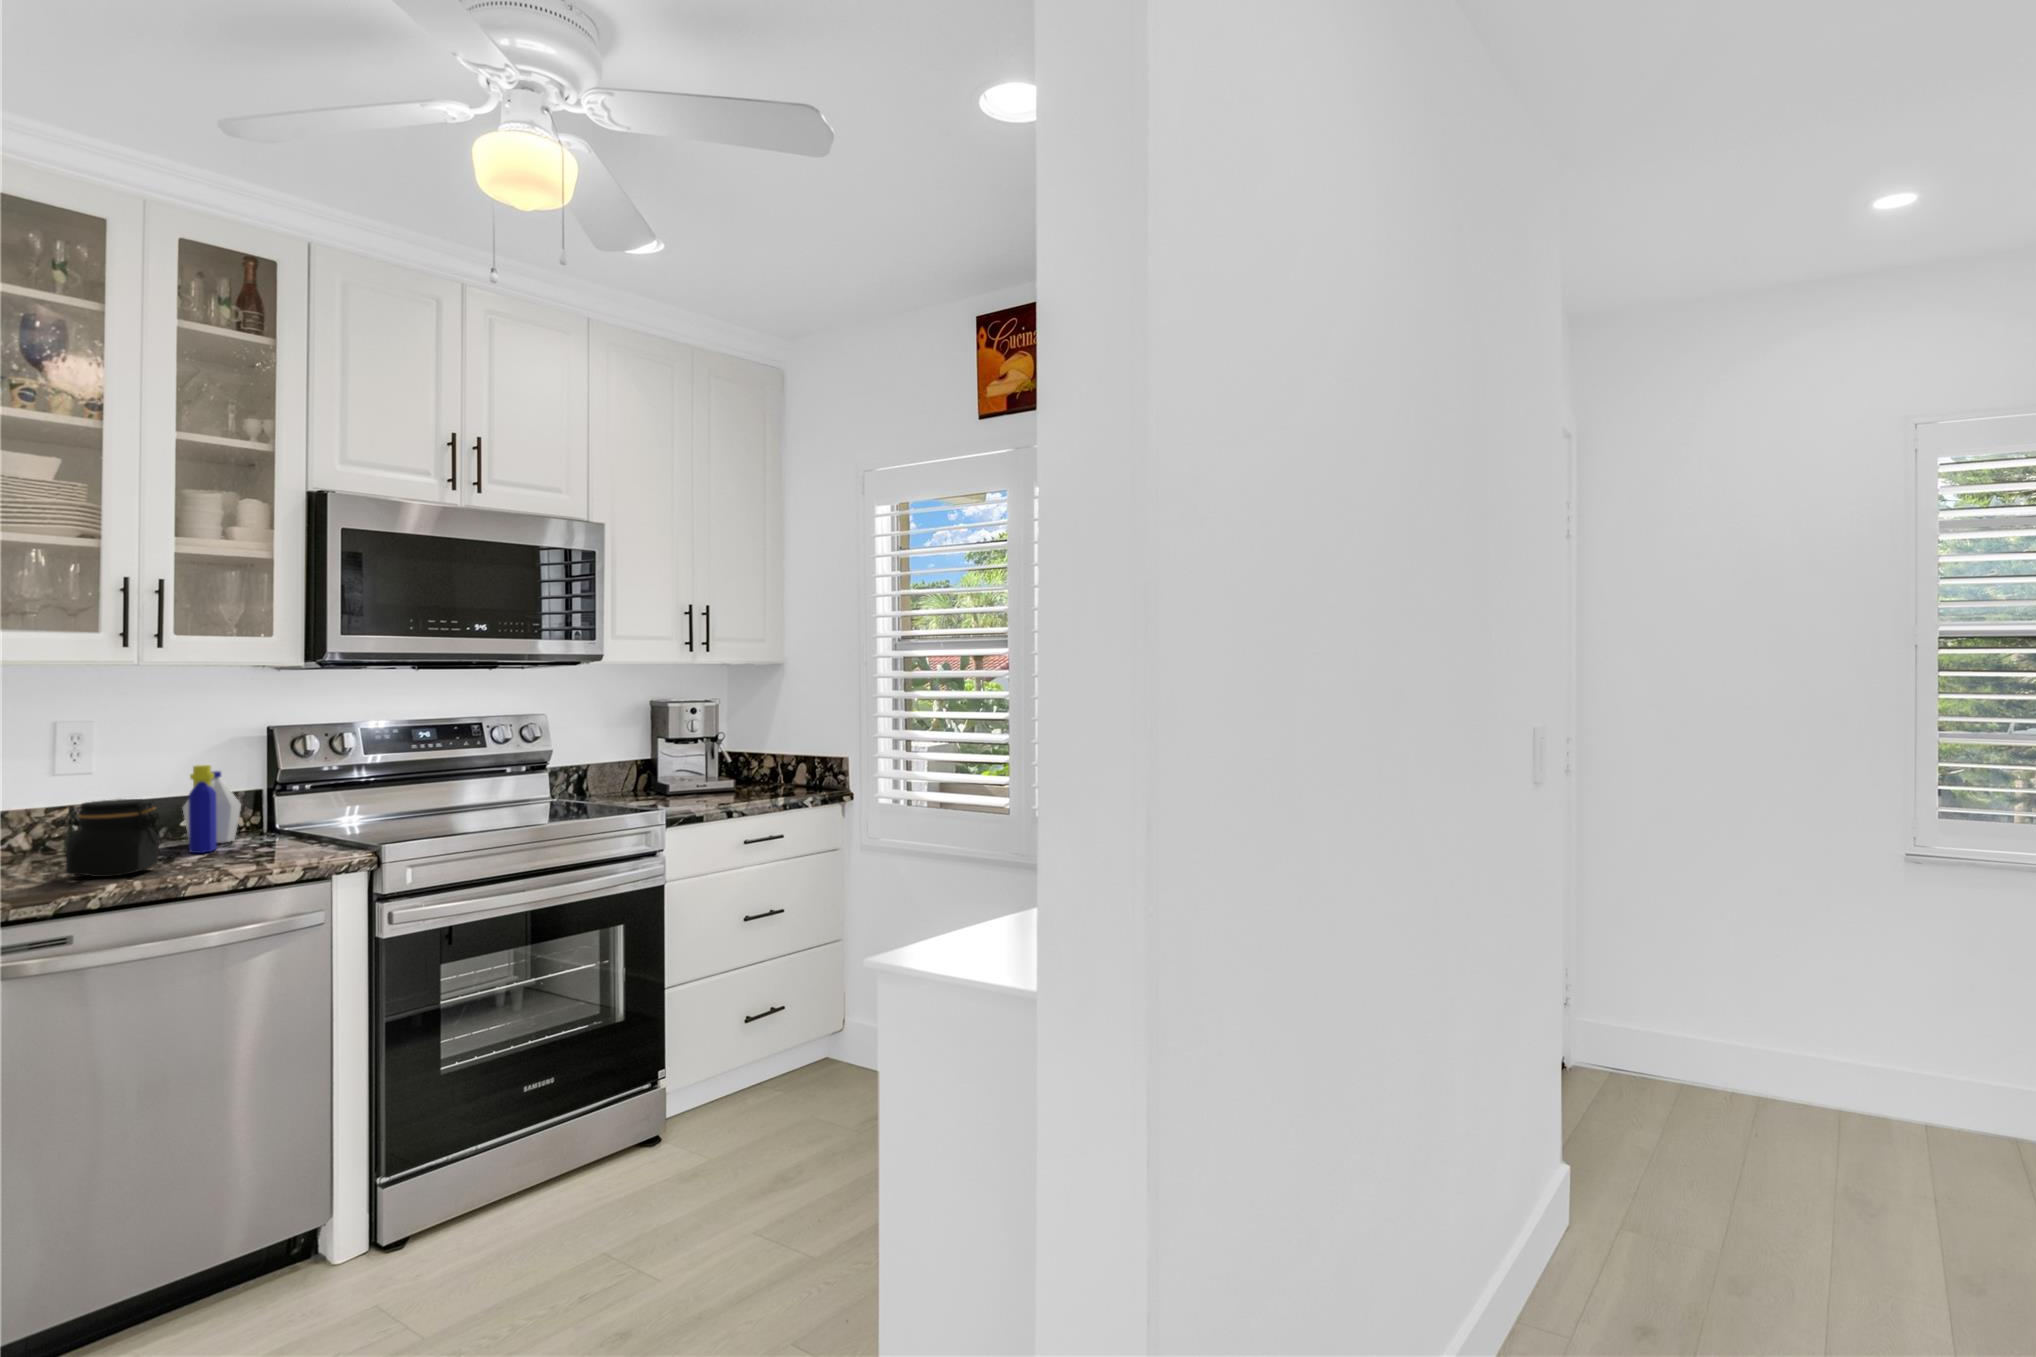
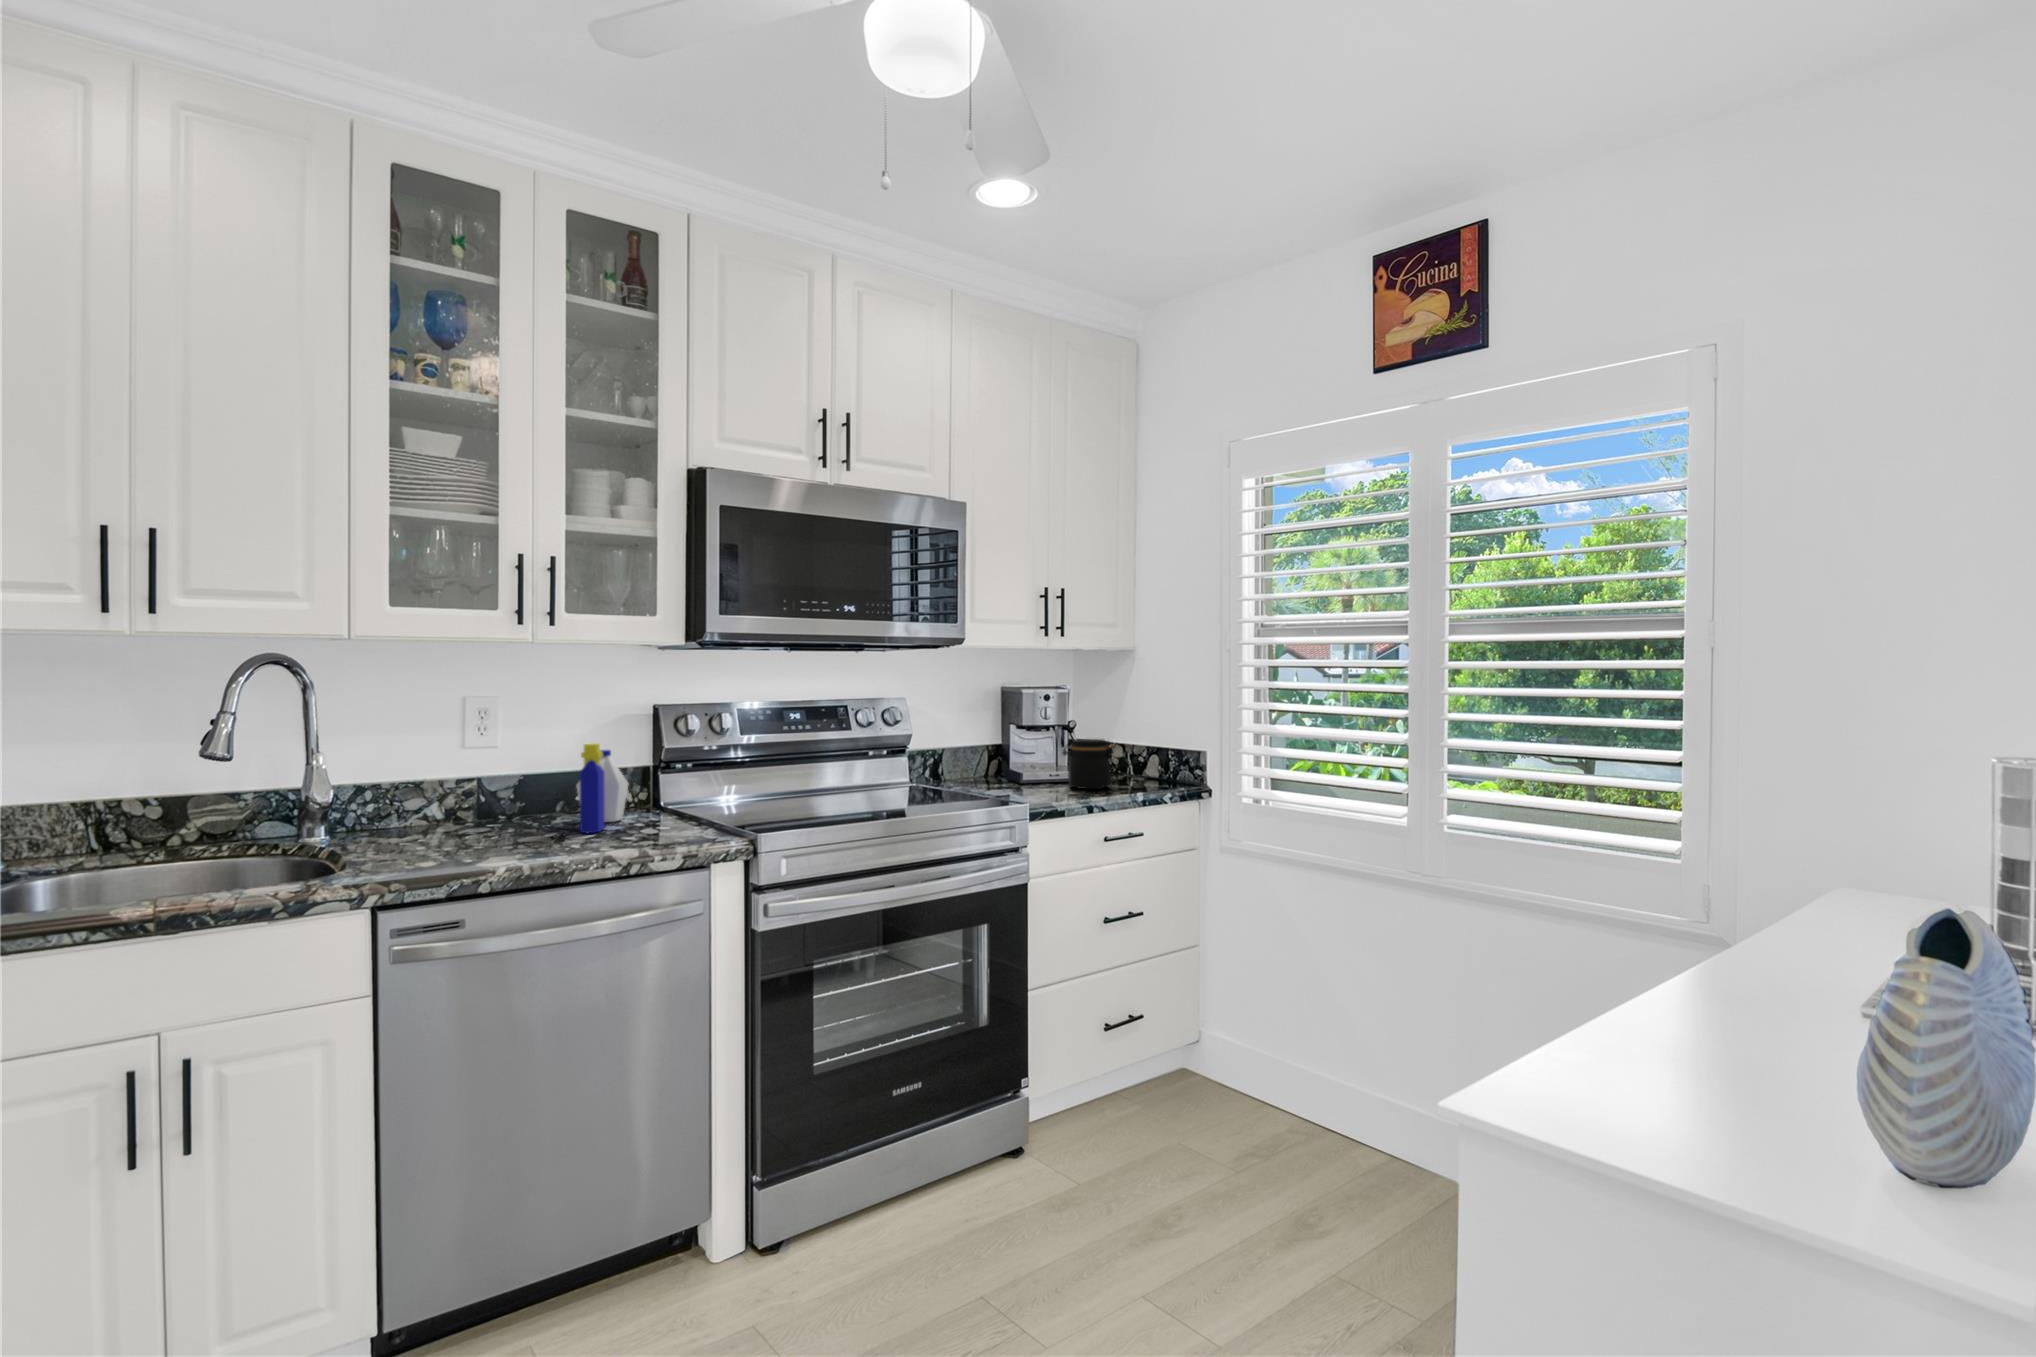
jar: present [62,799,162,877] -> present [1063,739,1115,789]

